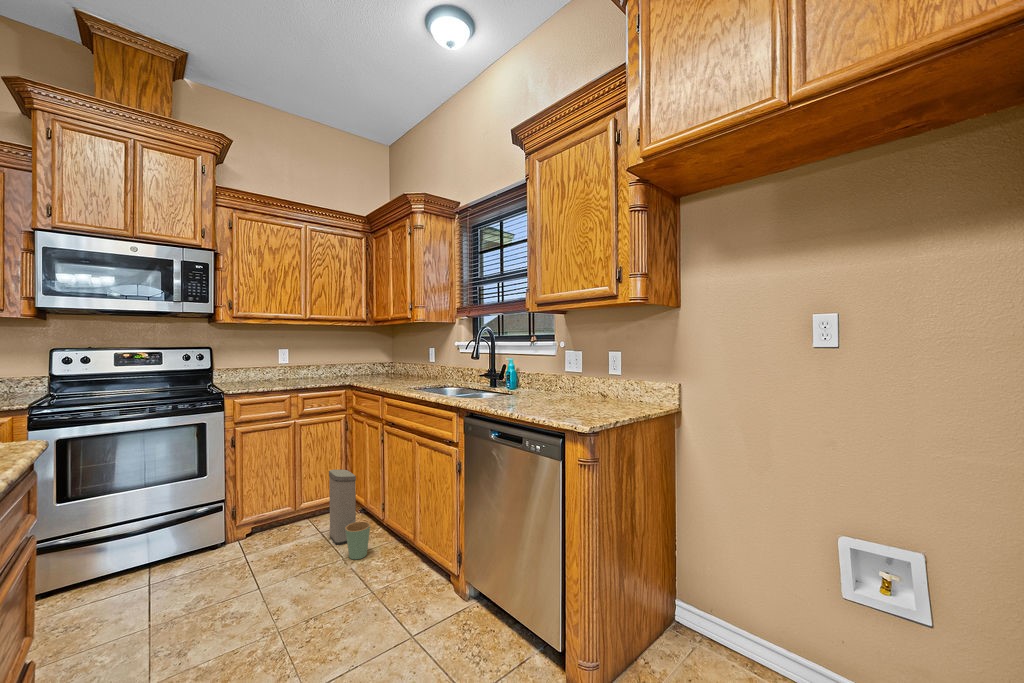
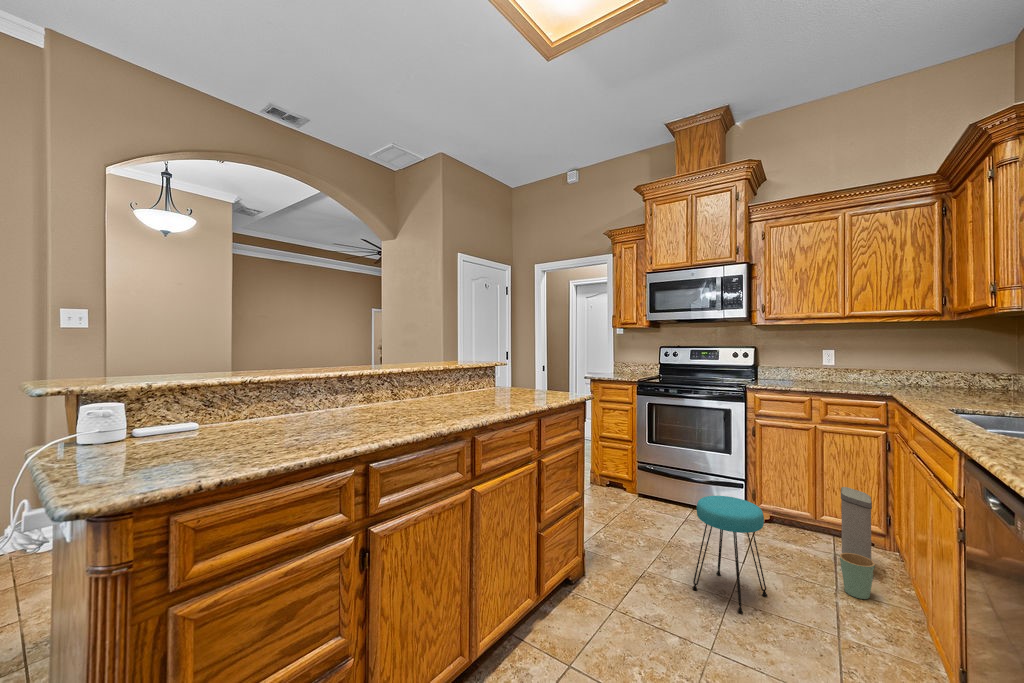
stool: none [231,513,309,650] -> present [692,496,767,613]

